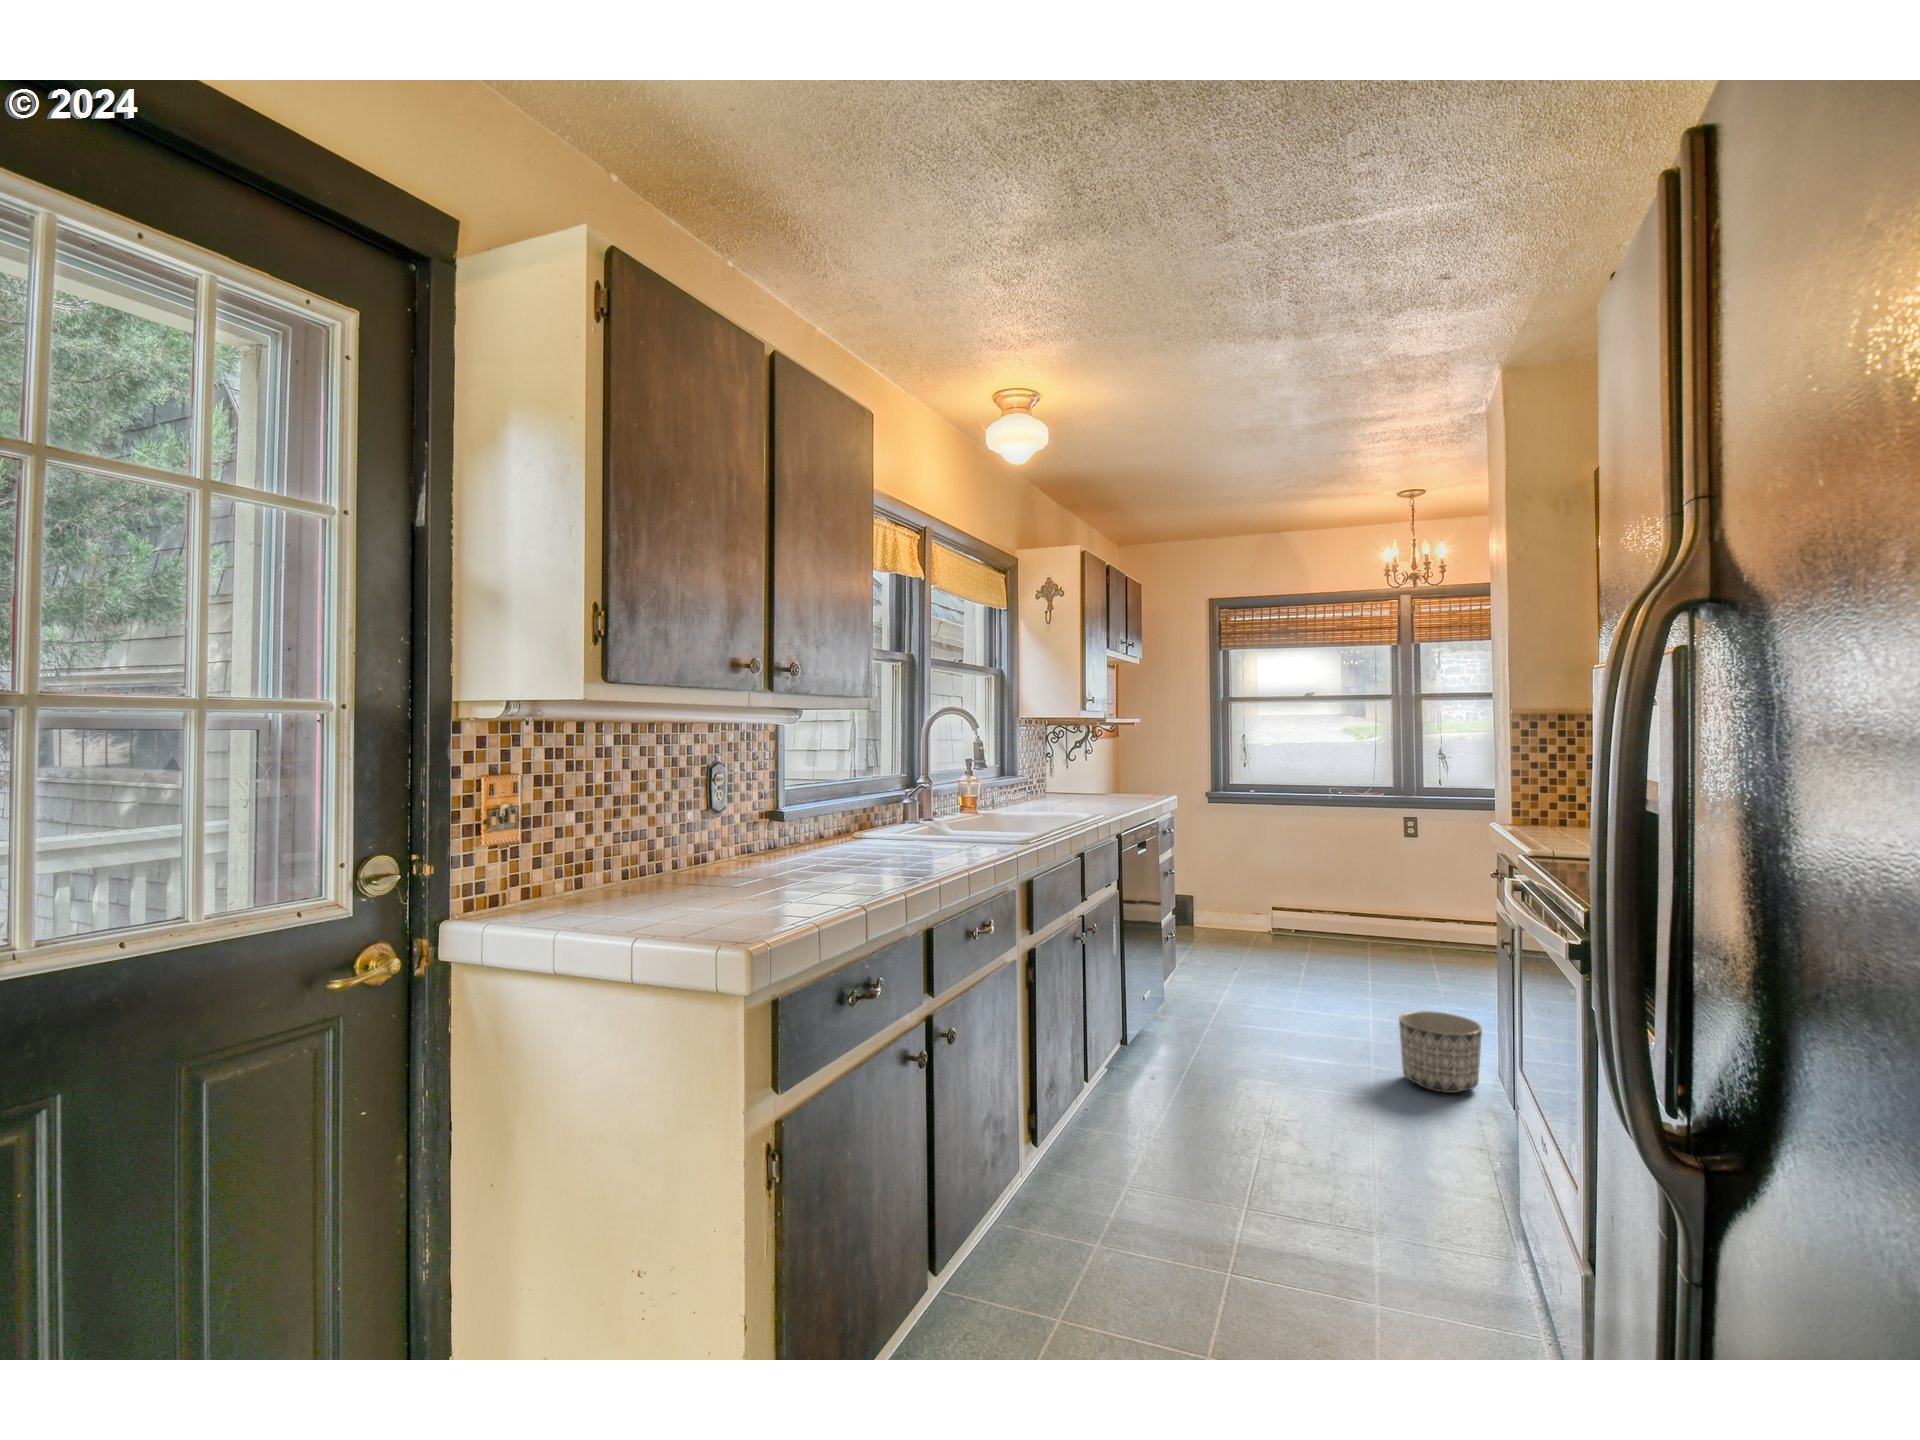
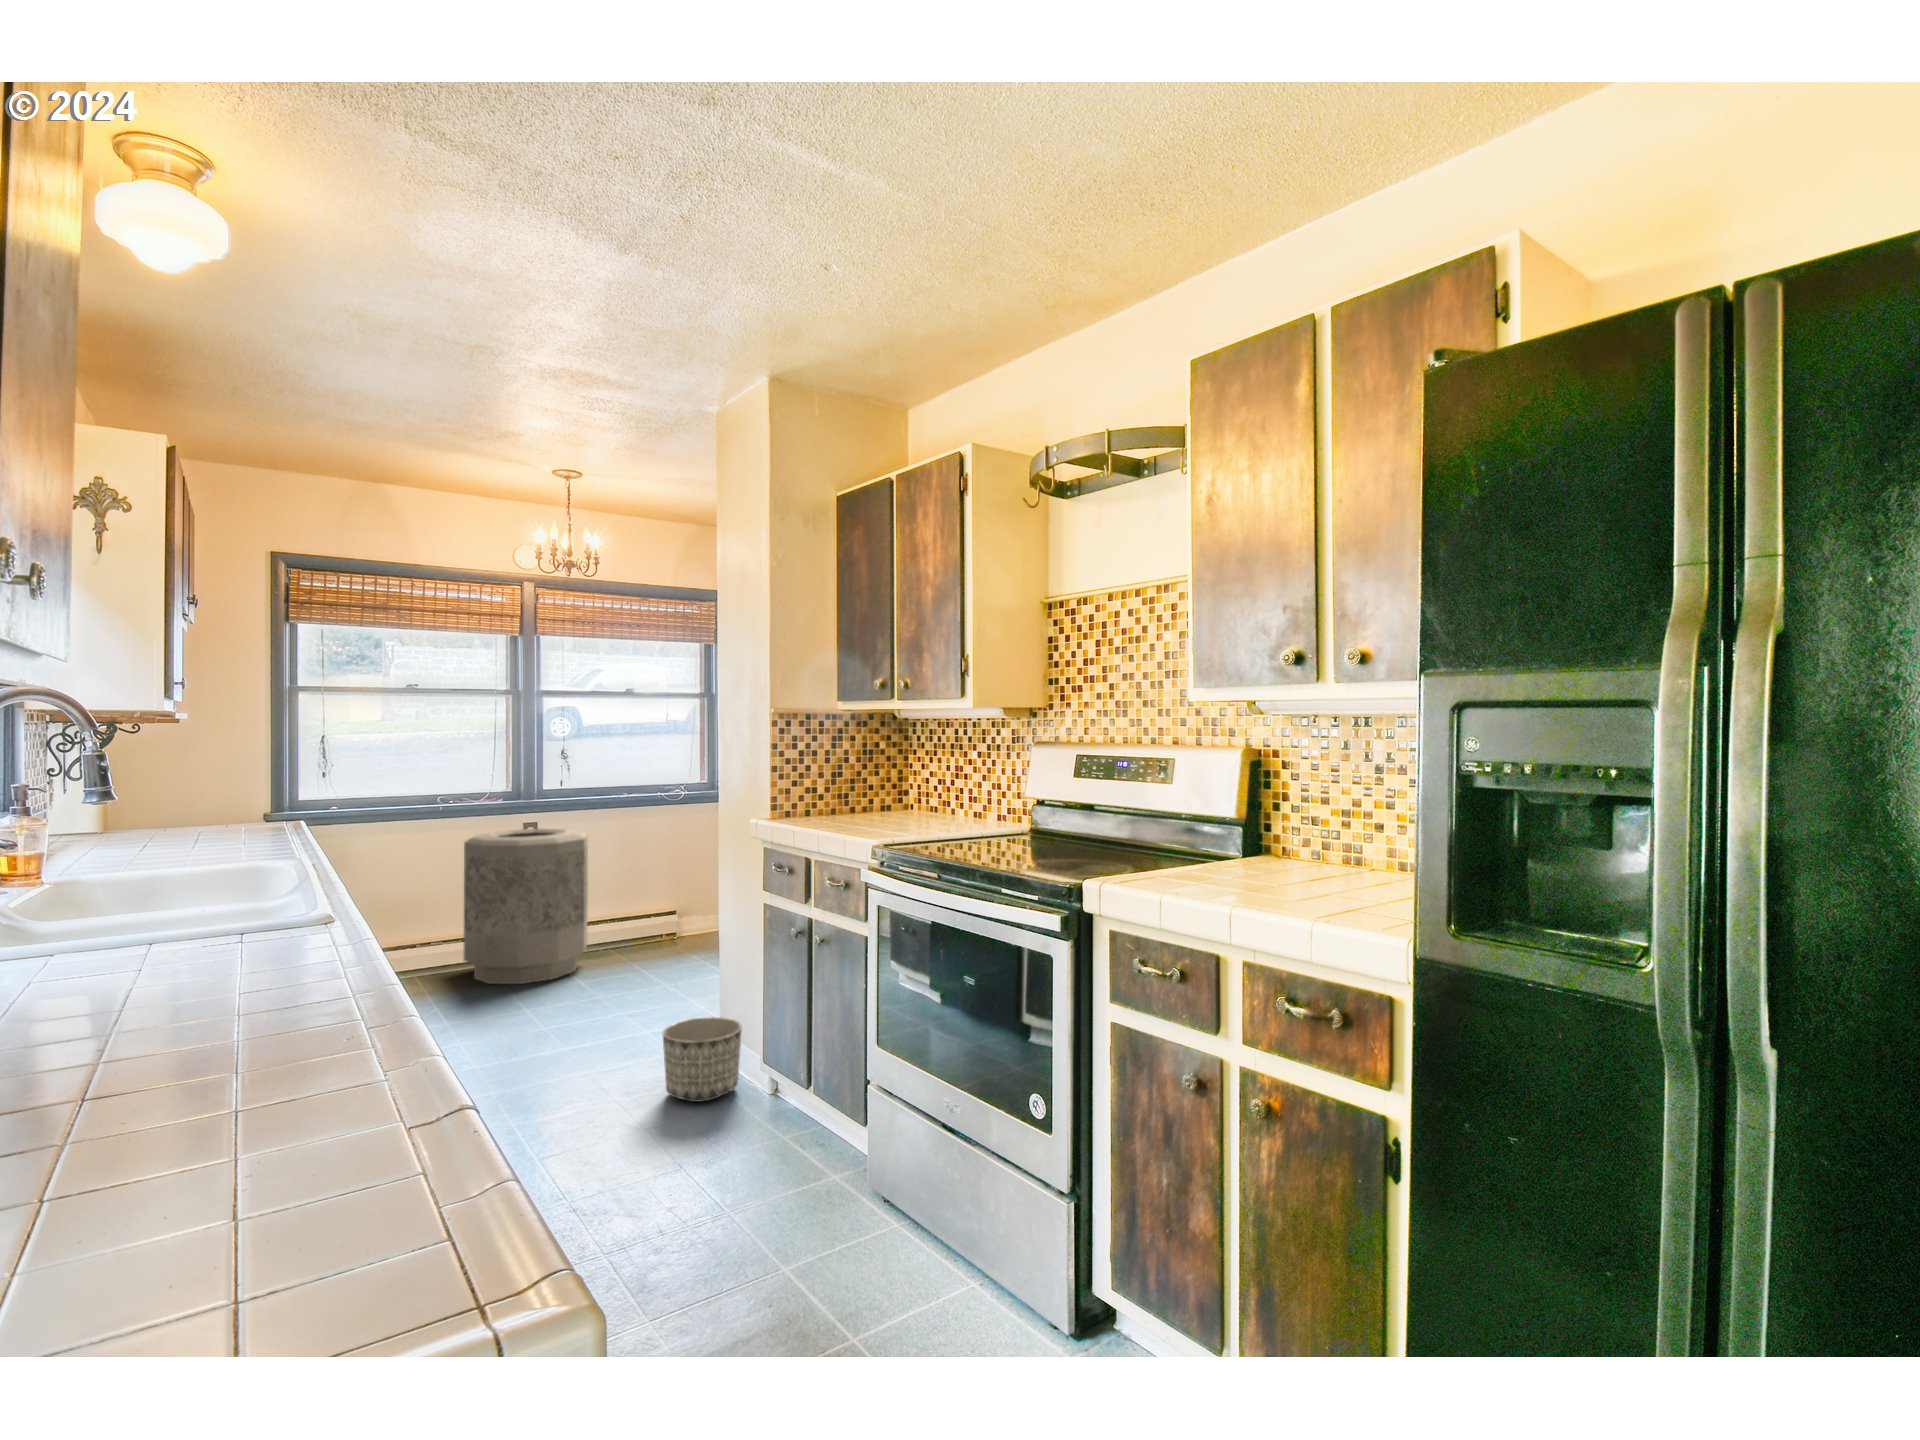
trash can: none [1338,823,1453,965] -> present [464,829,588,984]

